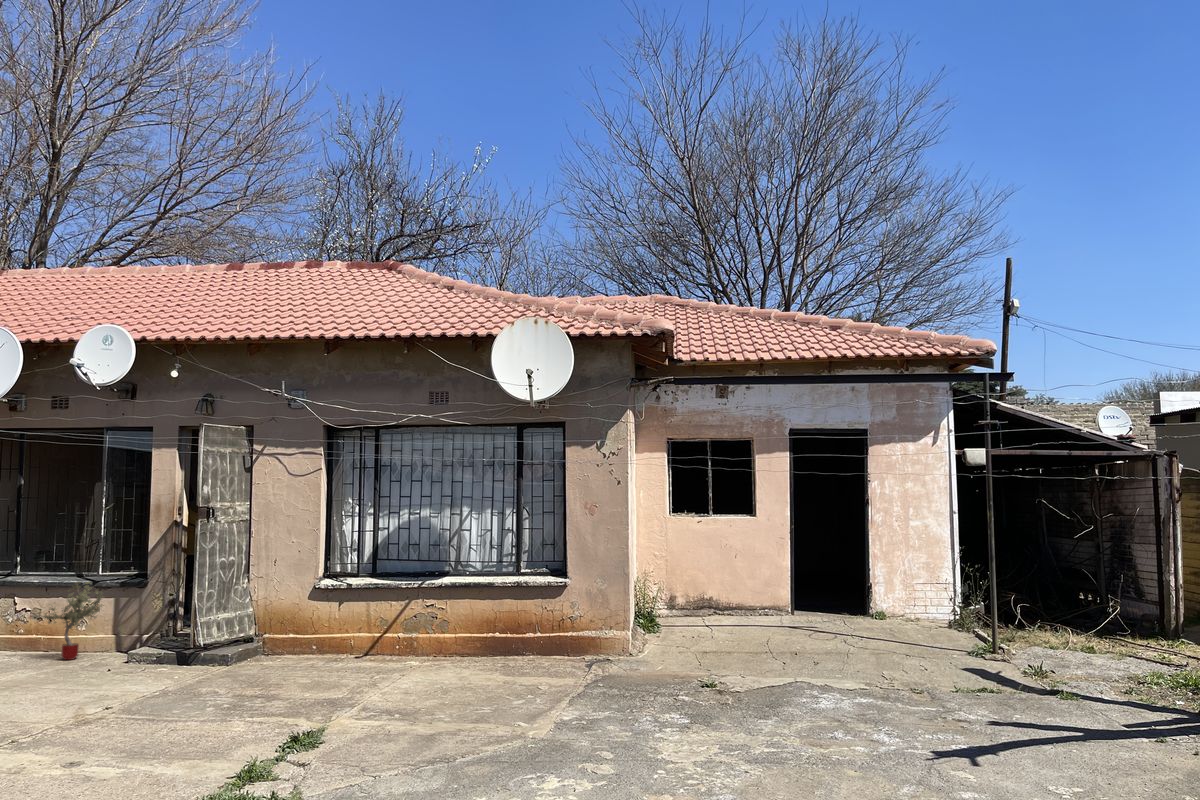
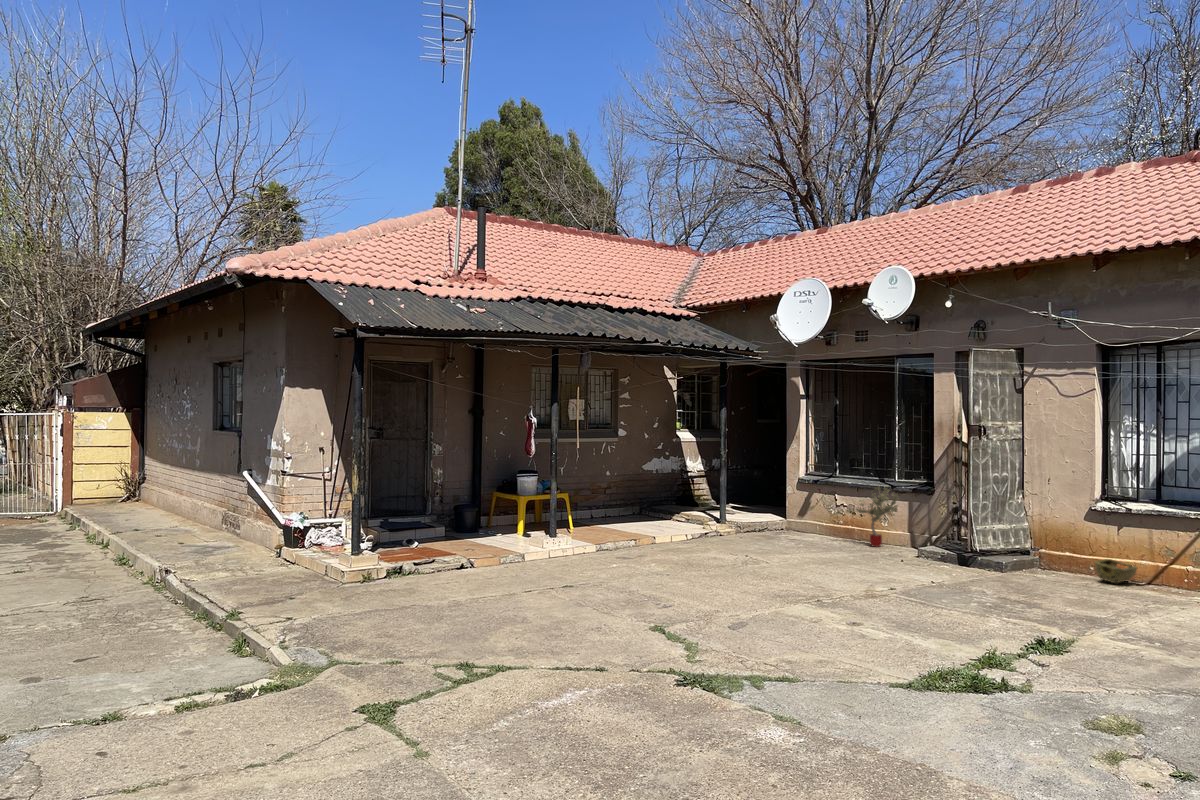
woven basket: none [319,635,355,659] -> present [1095,559,1137,583]

